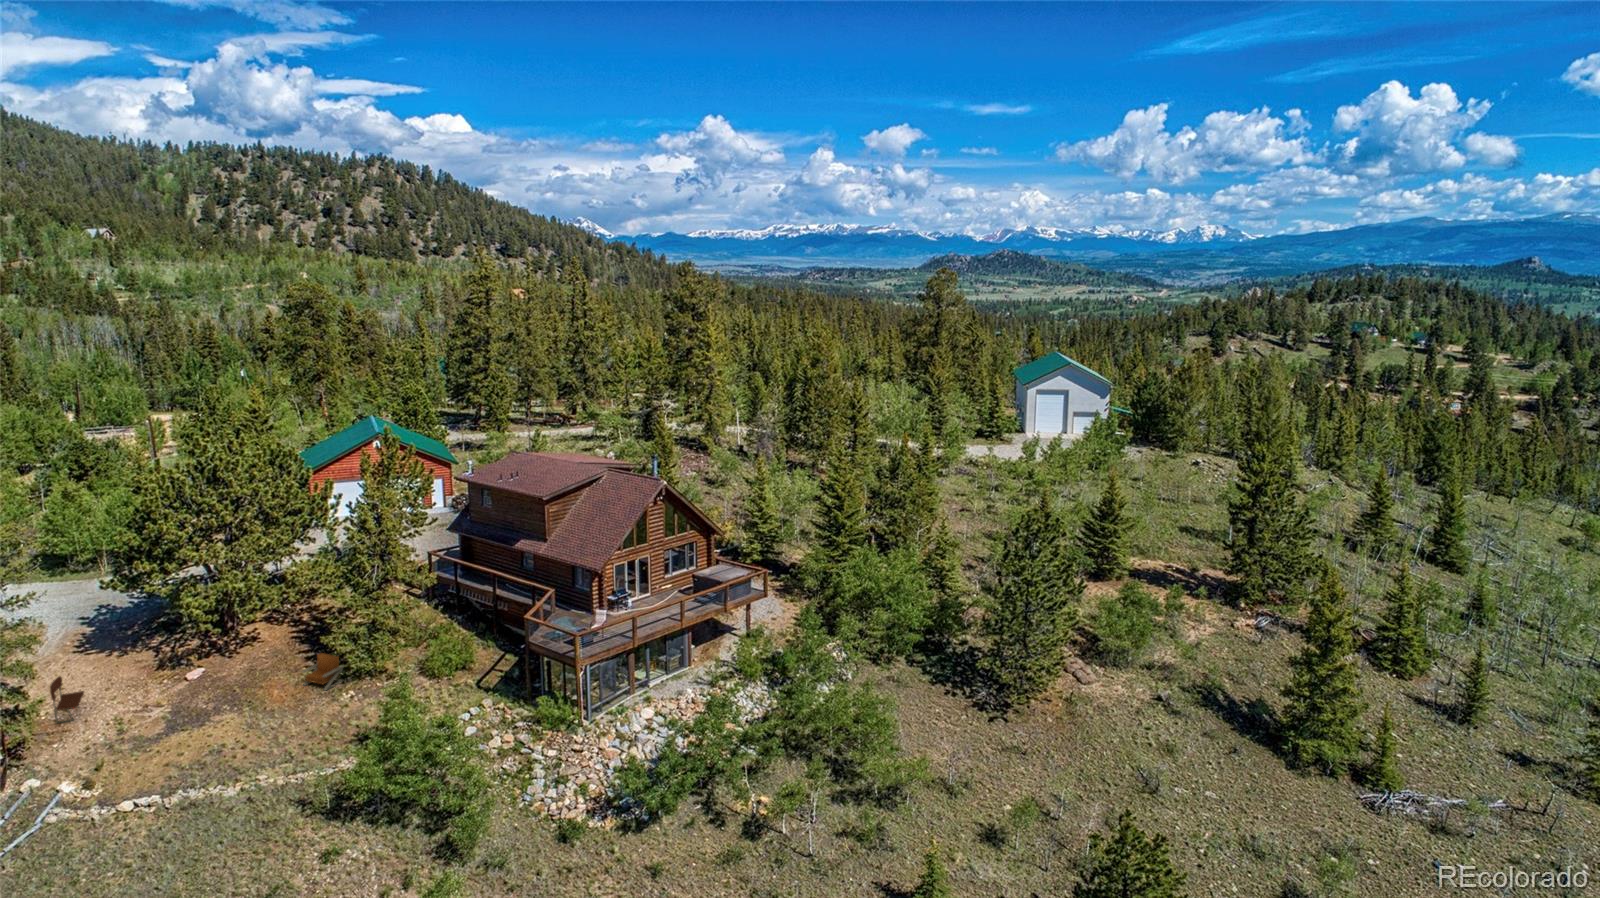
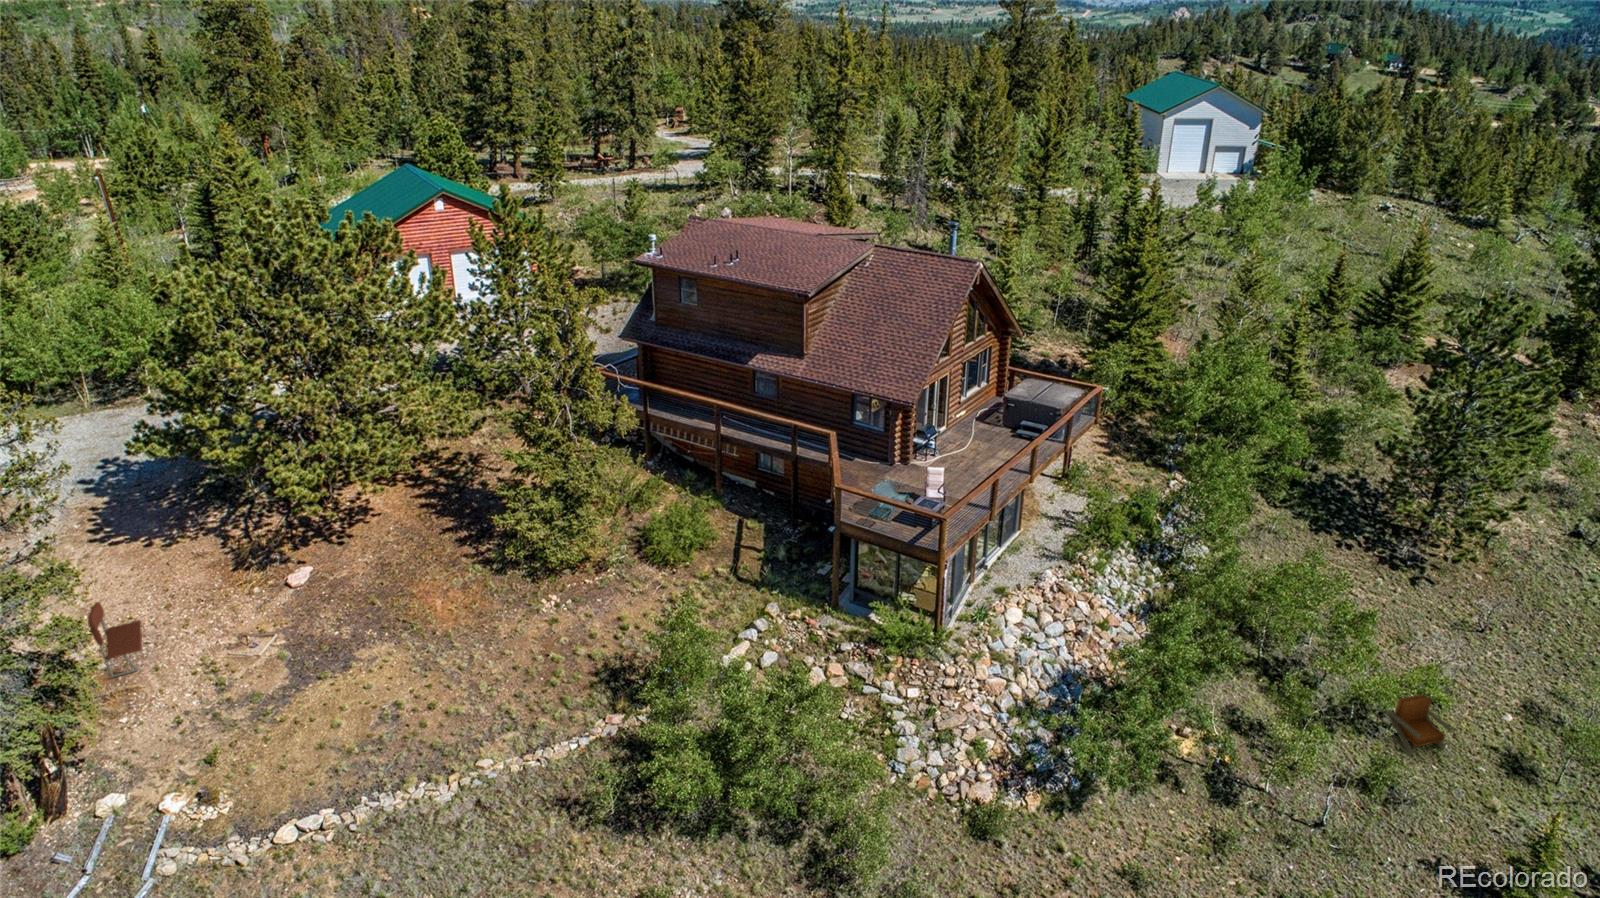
lounge chair: present [303,653,343,690] -> present [1386,694,1453,755]

